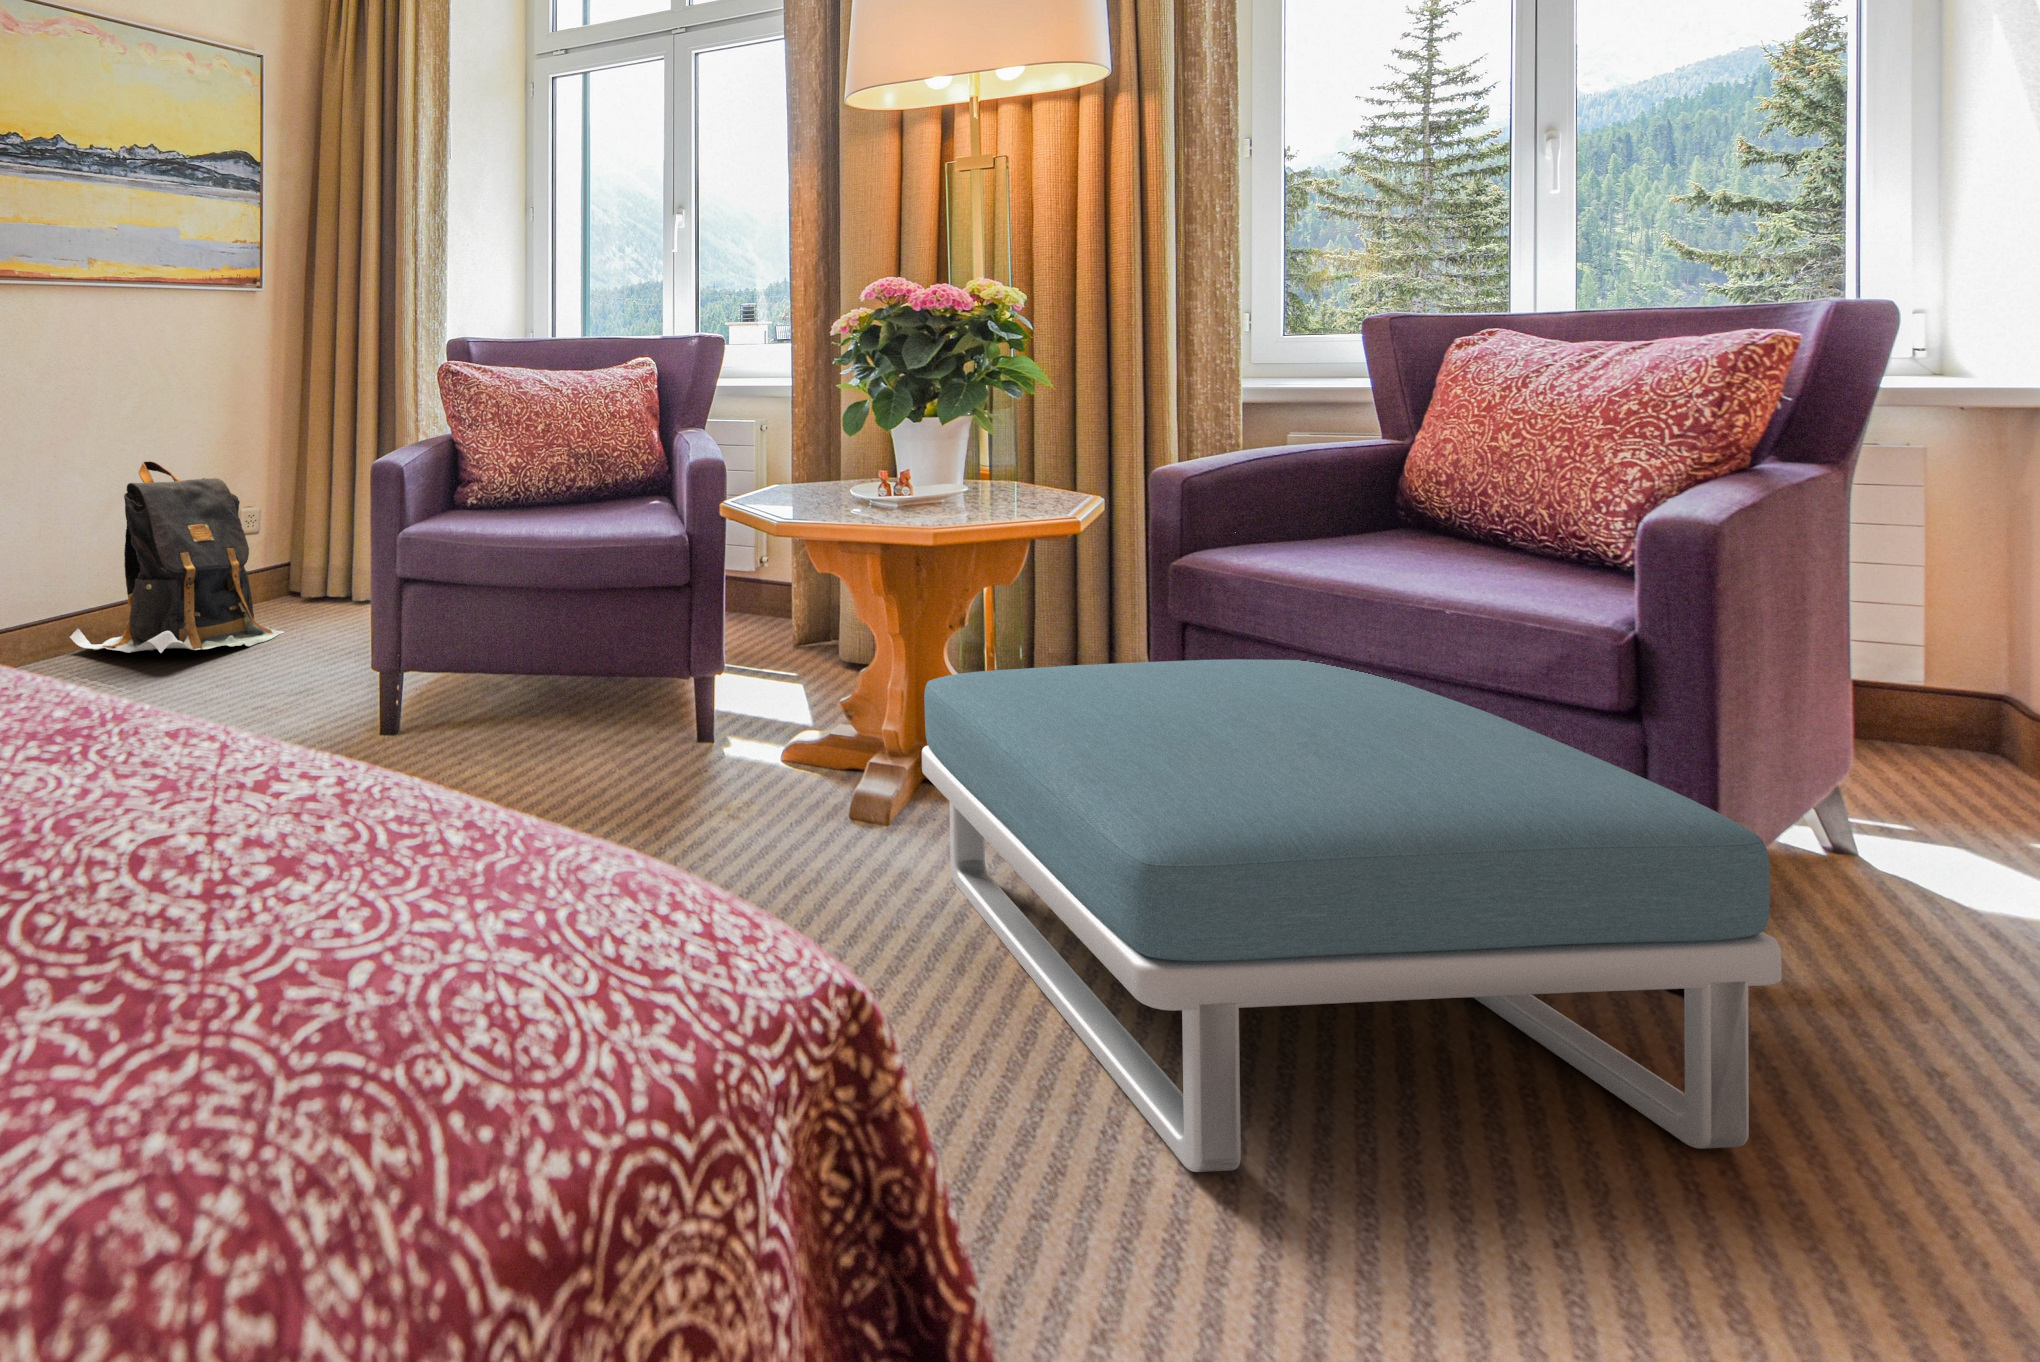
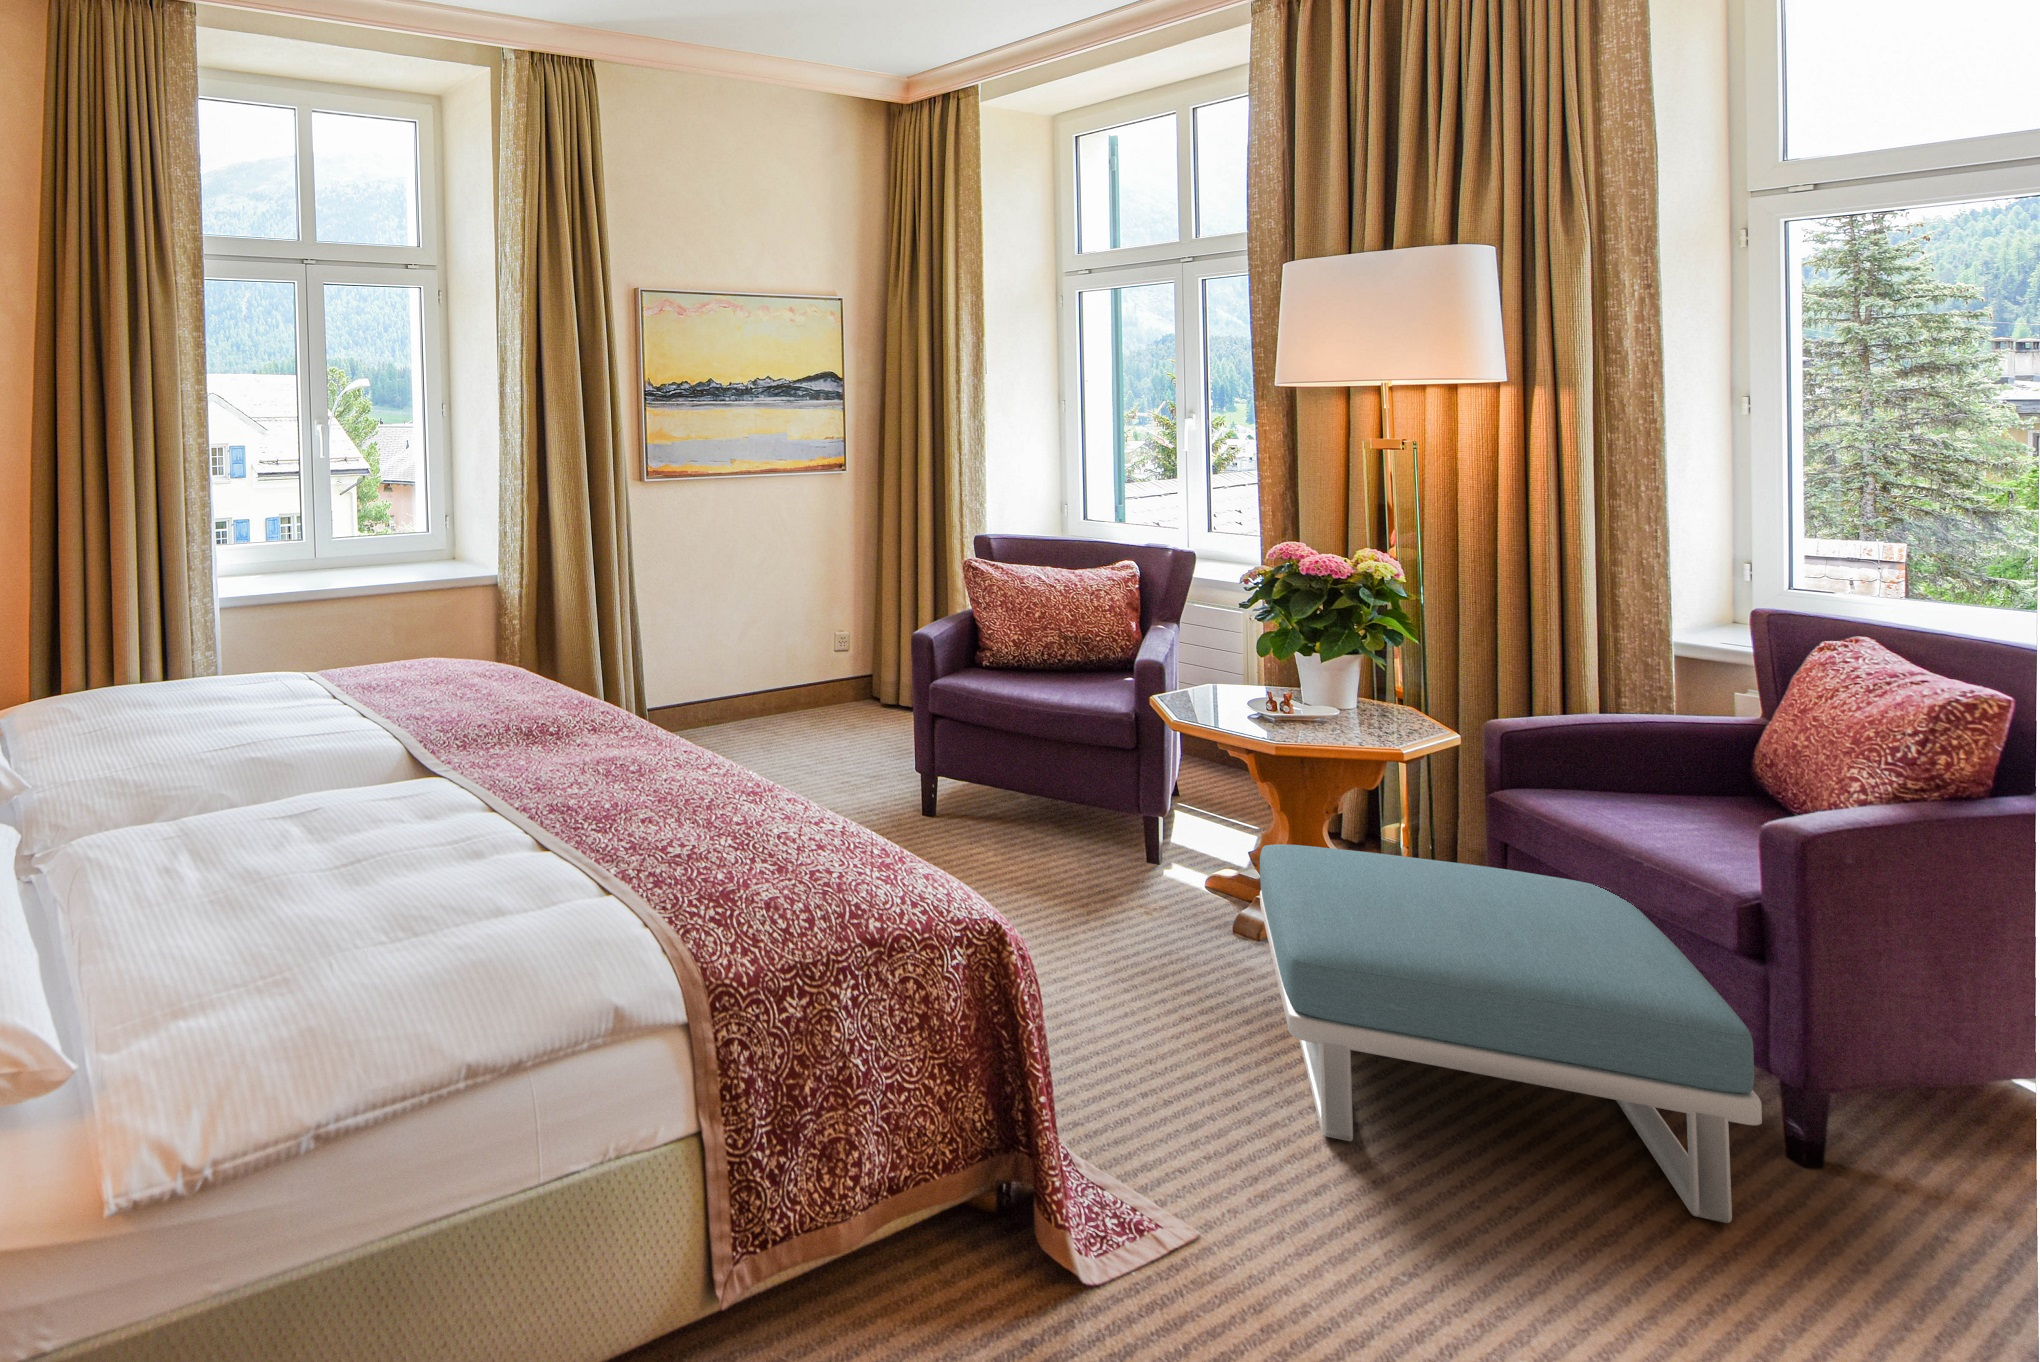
backpack: present [70,461,284,653] -> none [708,597,854,739]

